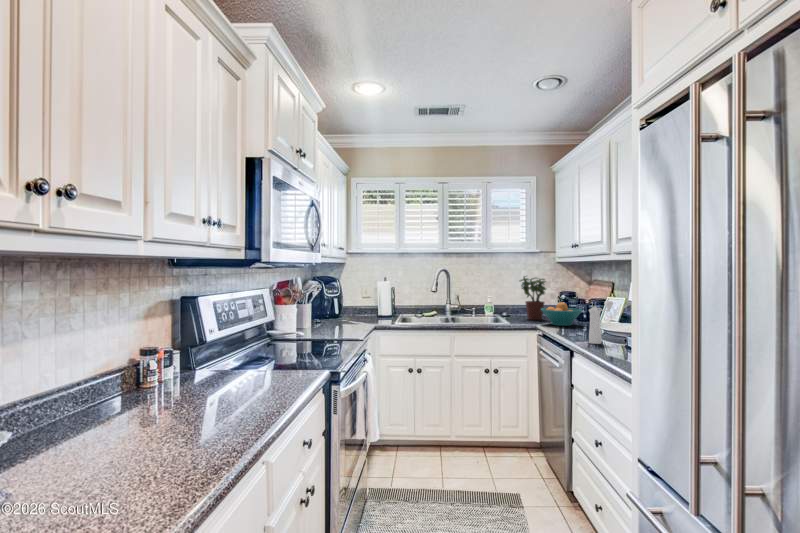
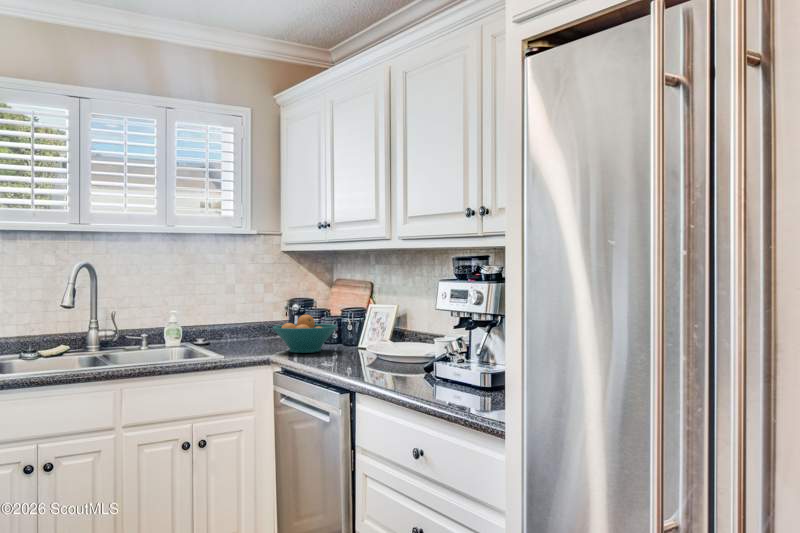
potted plant: present [520,276,546,320] -> none [228,272,275,347]
pepper mill: present [589,301,613,344] -> none [381,306,410,376]

